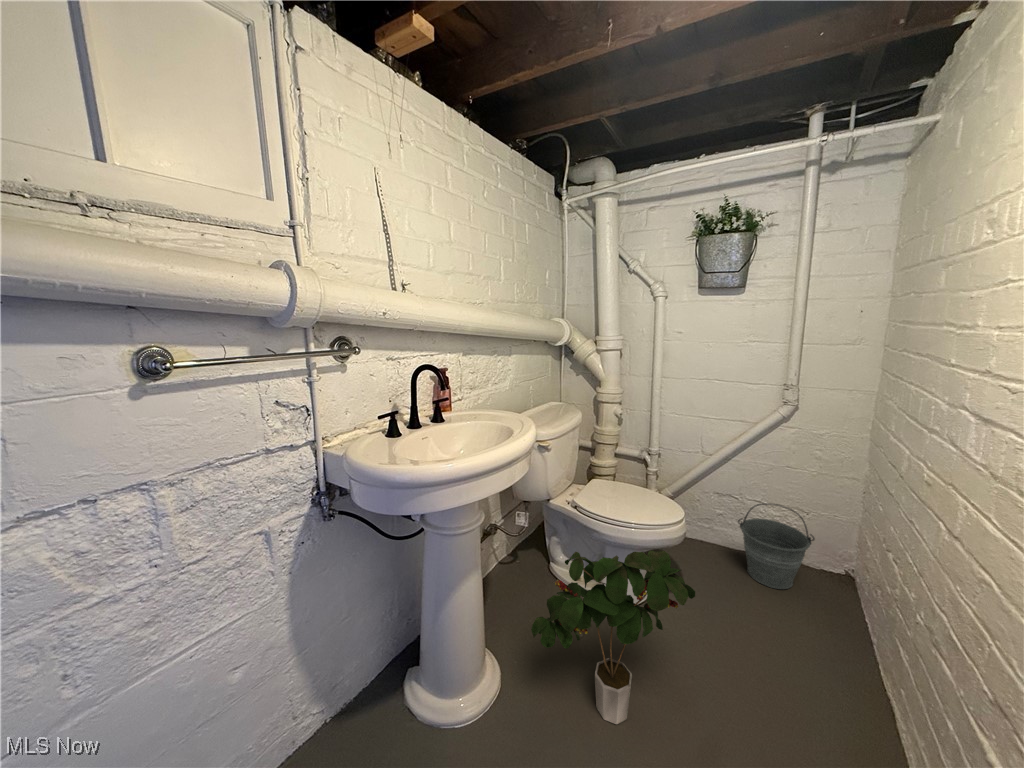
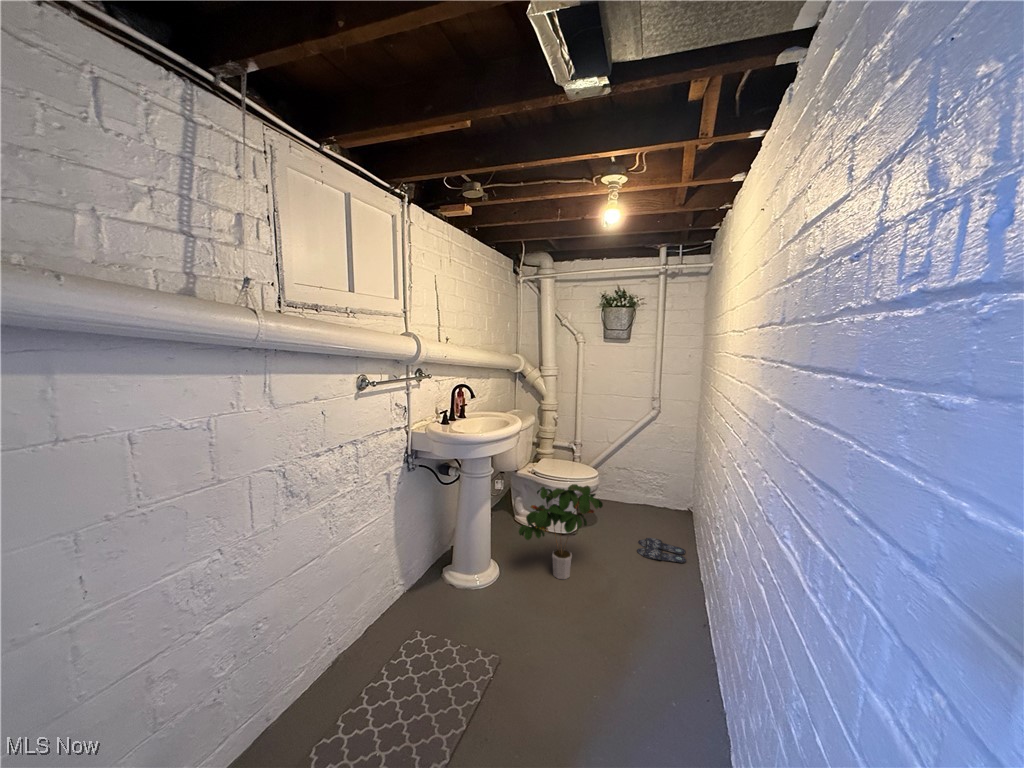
bucket: present [738,503,815,589] -> none [629,470,669,521]
slippers: none [759,631,870,712] -> present [637,538,686,563]

